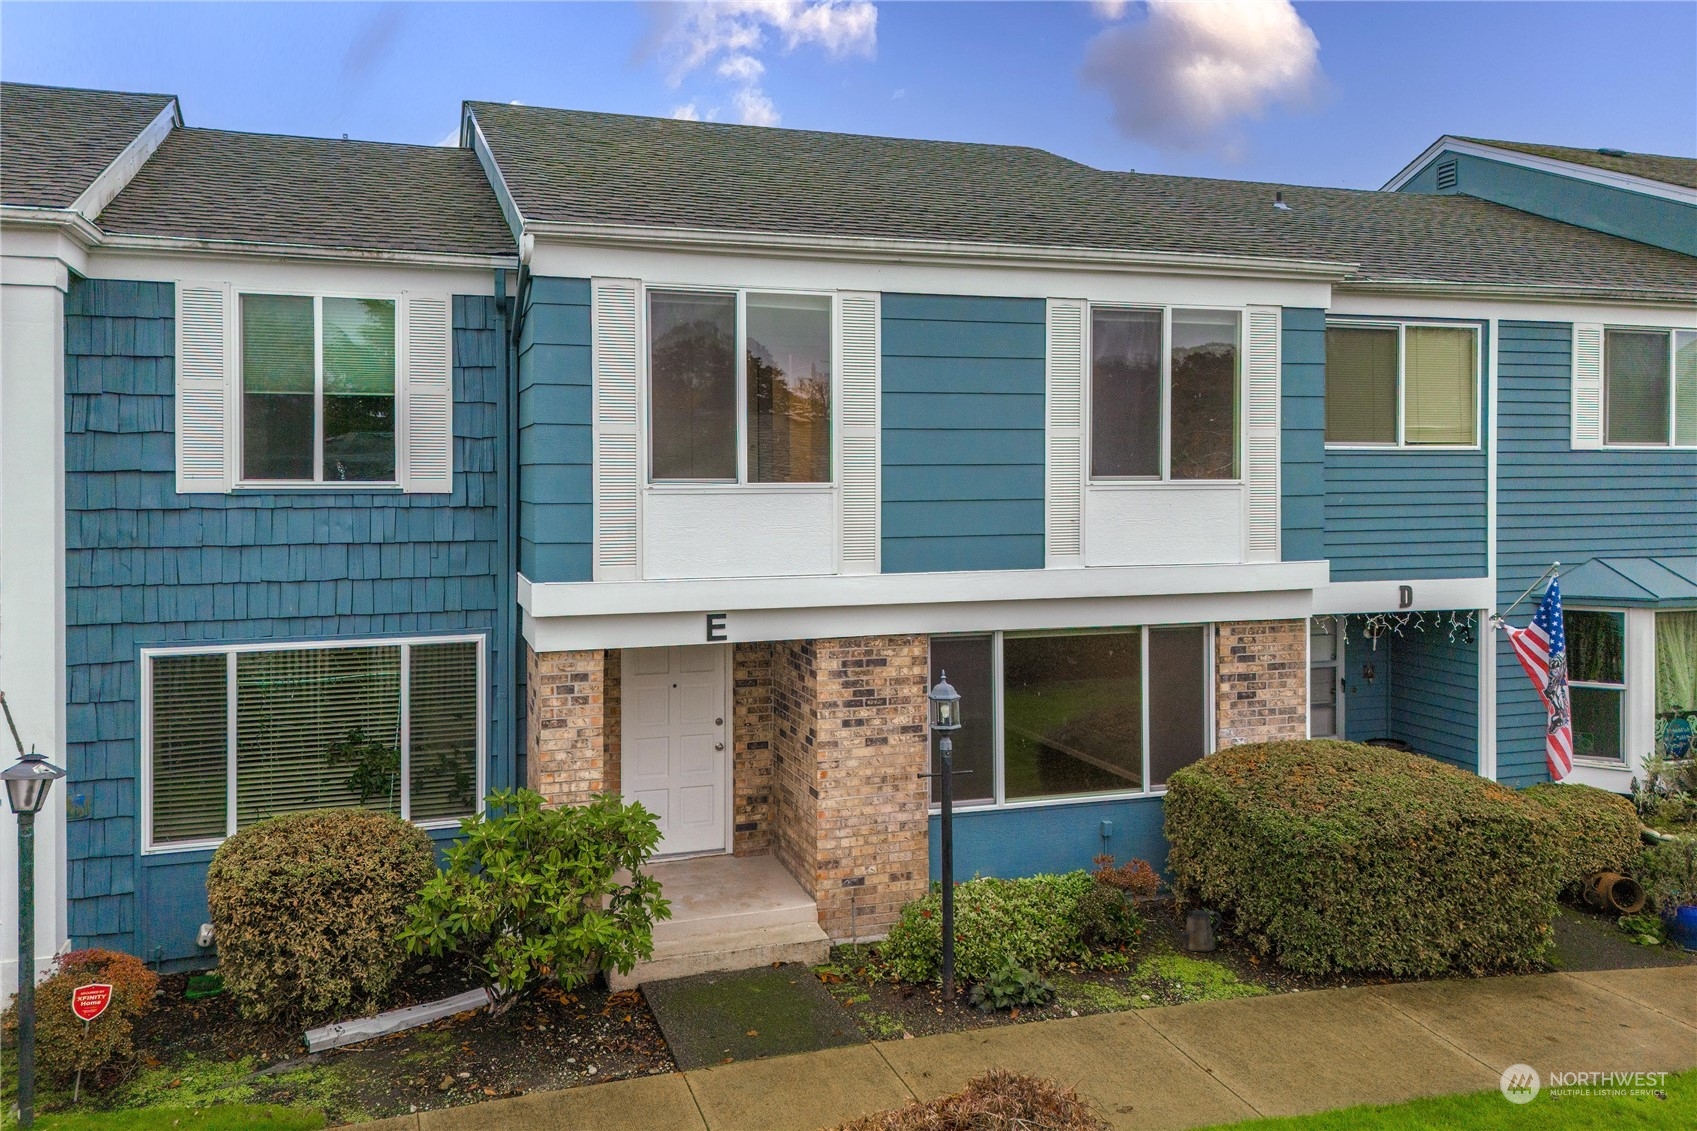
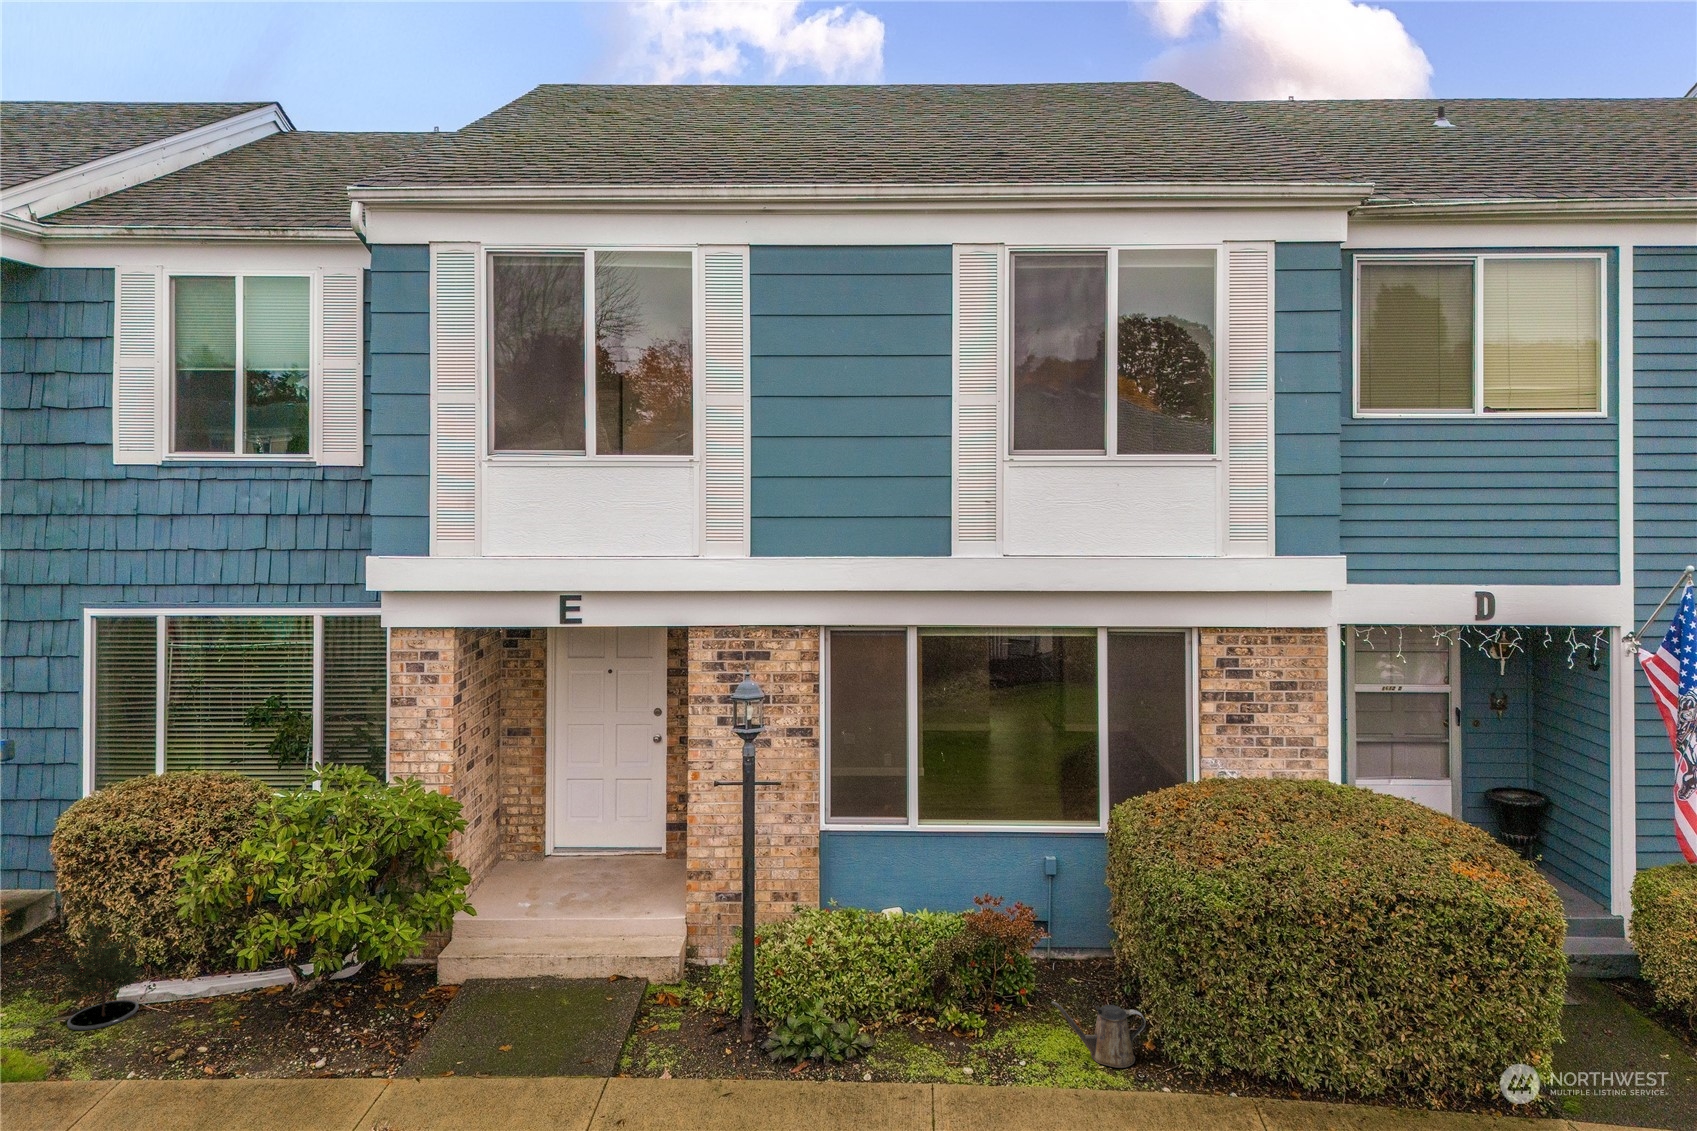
potted tree: none [311,938,375,1040] -> present [57,919,142,1030]

